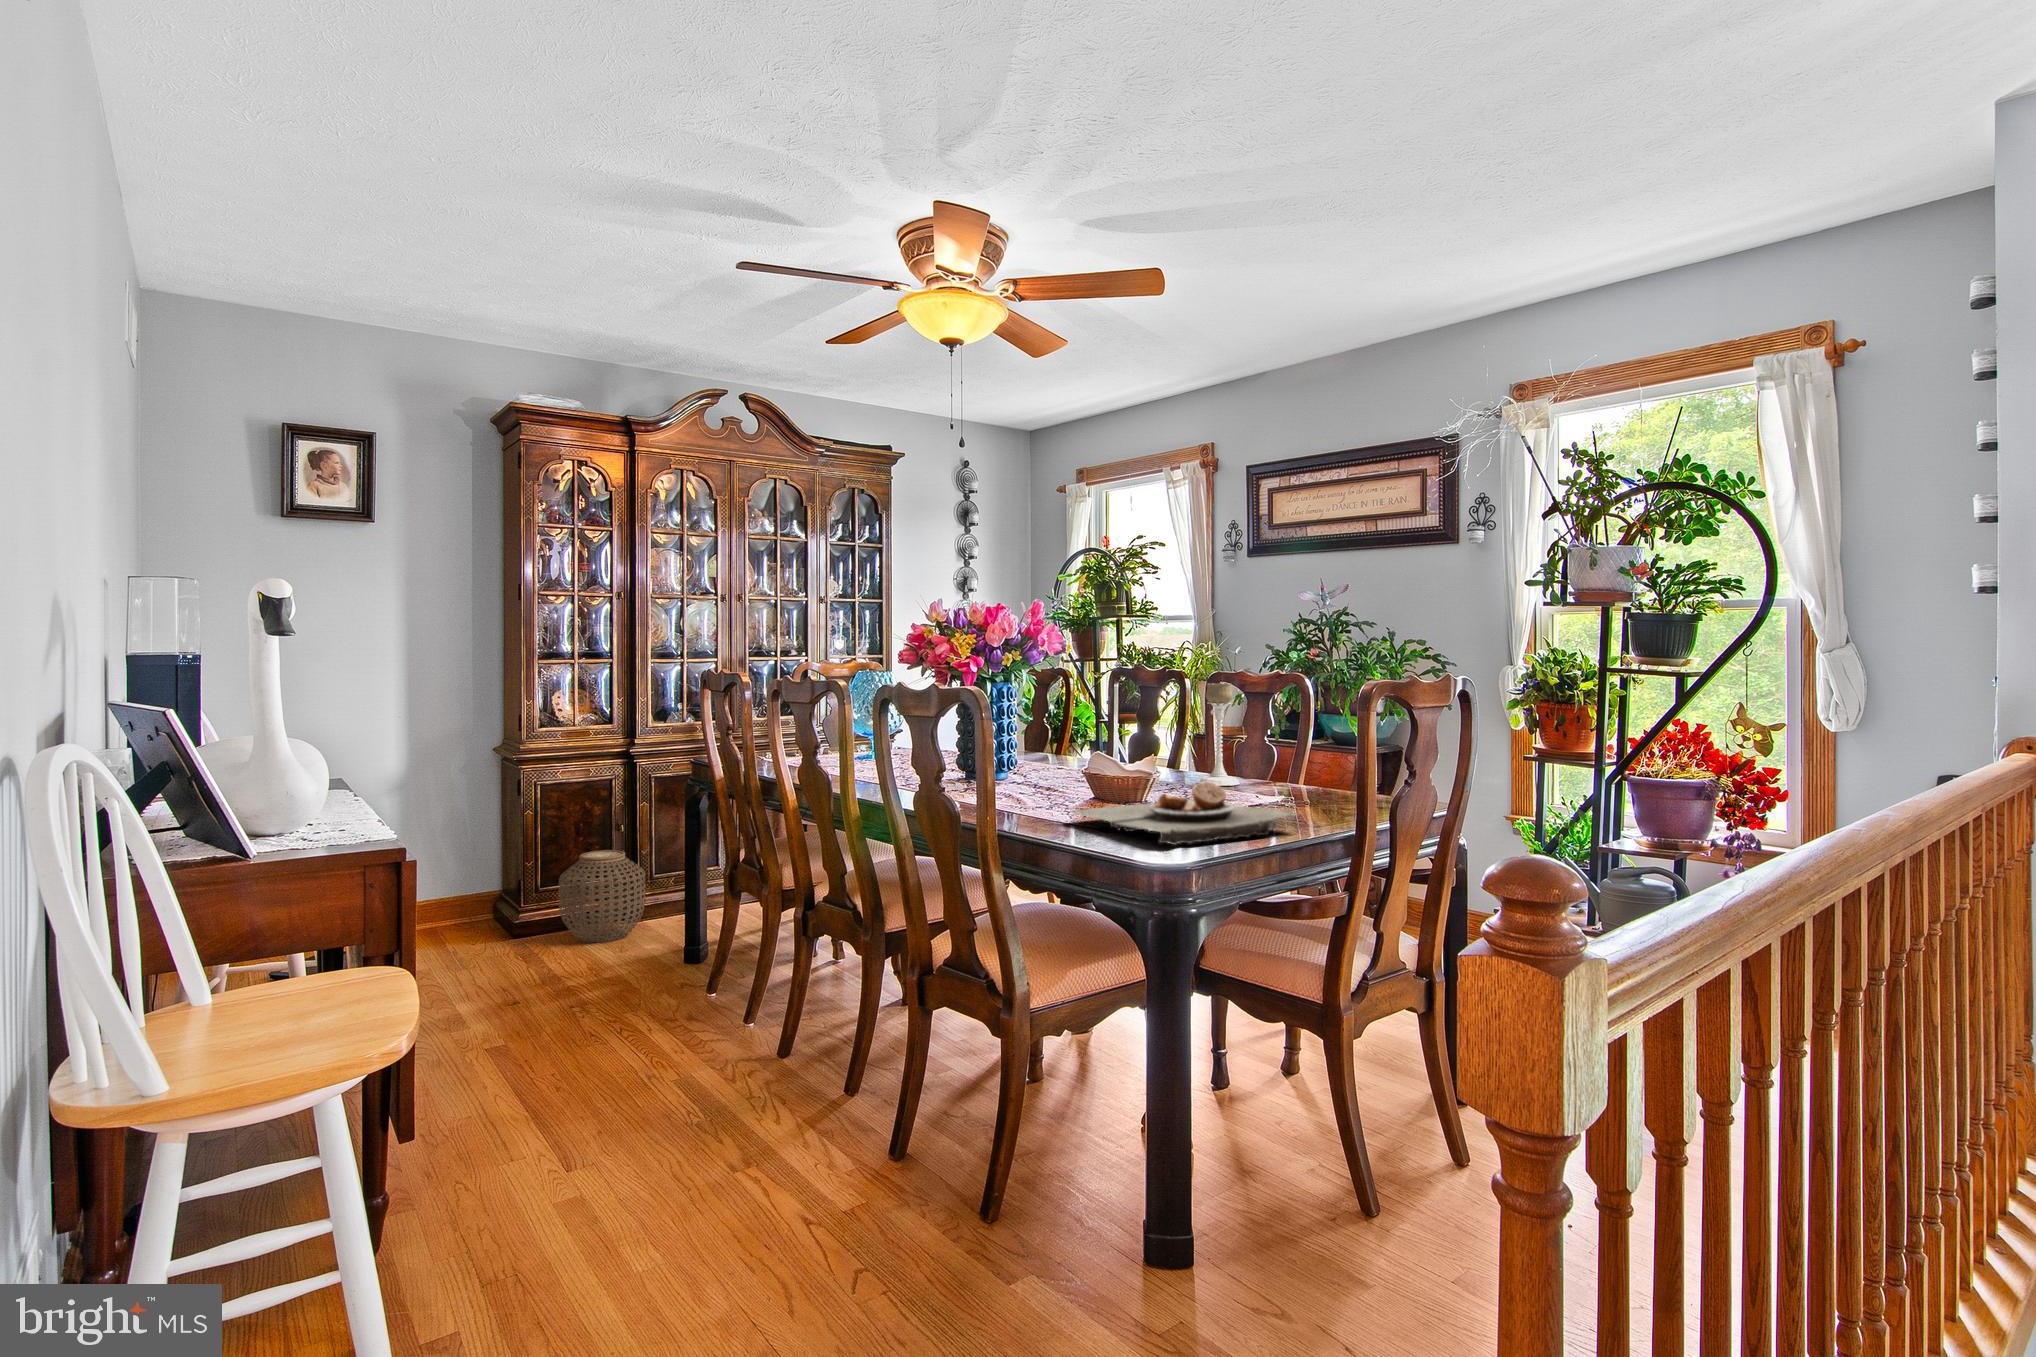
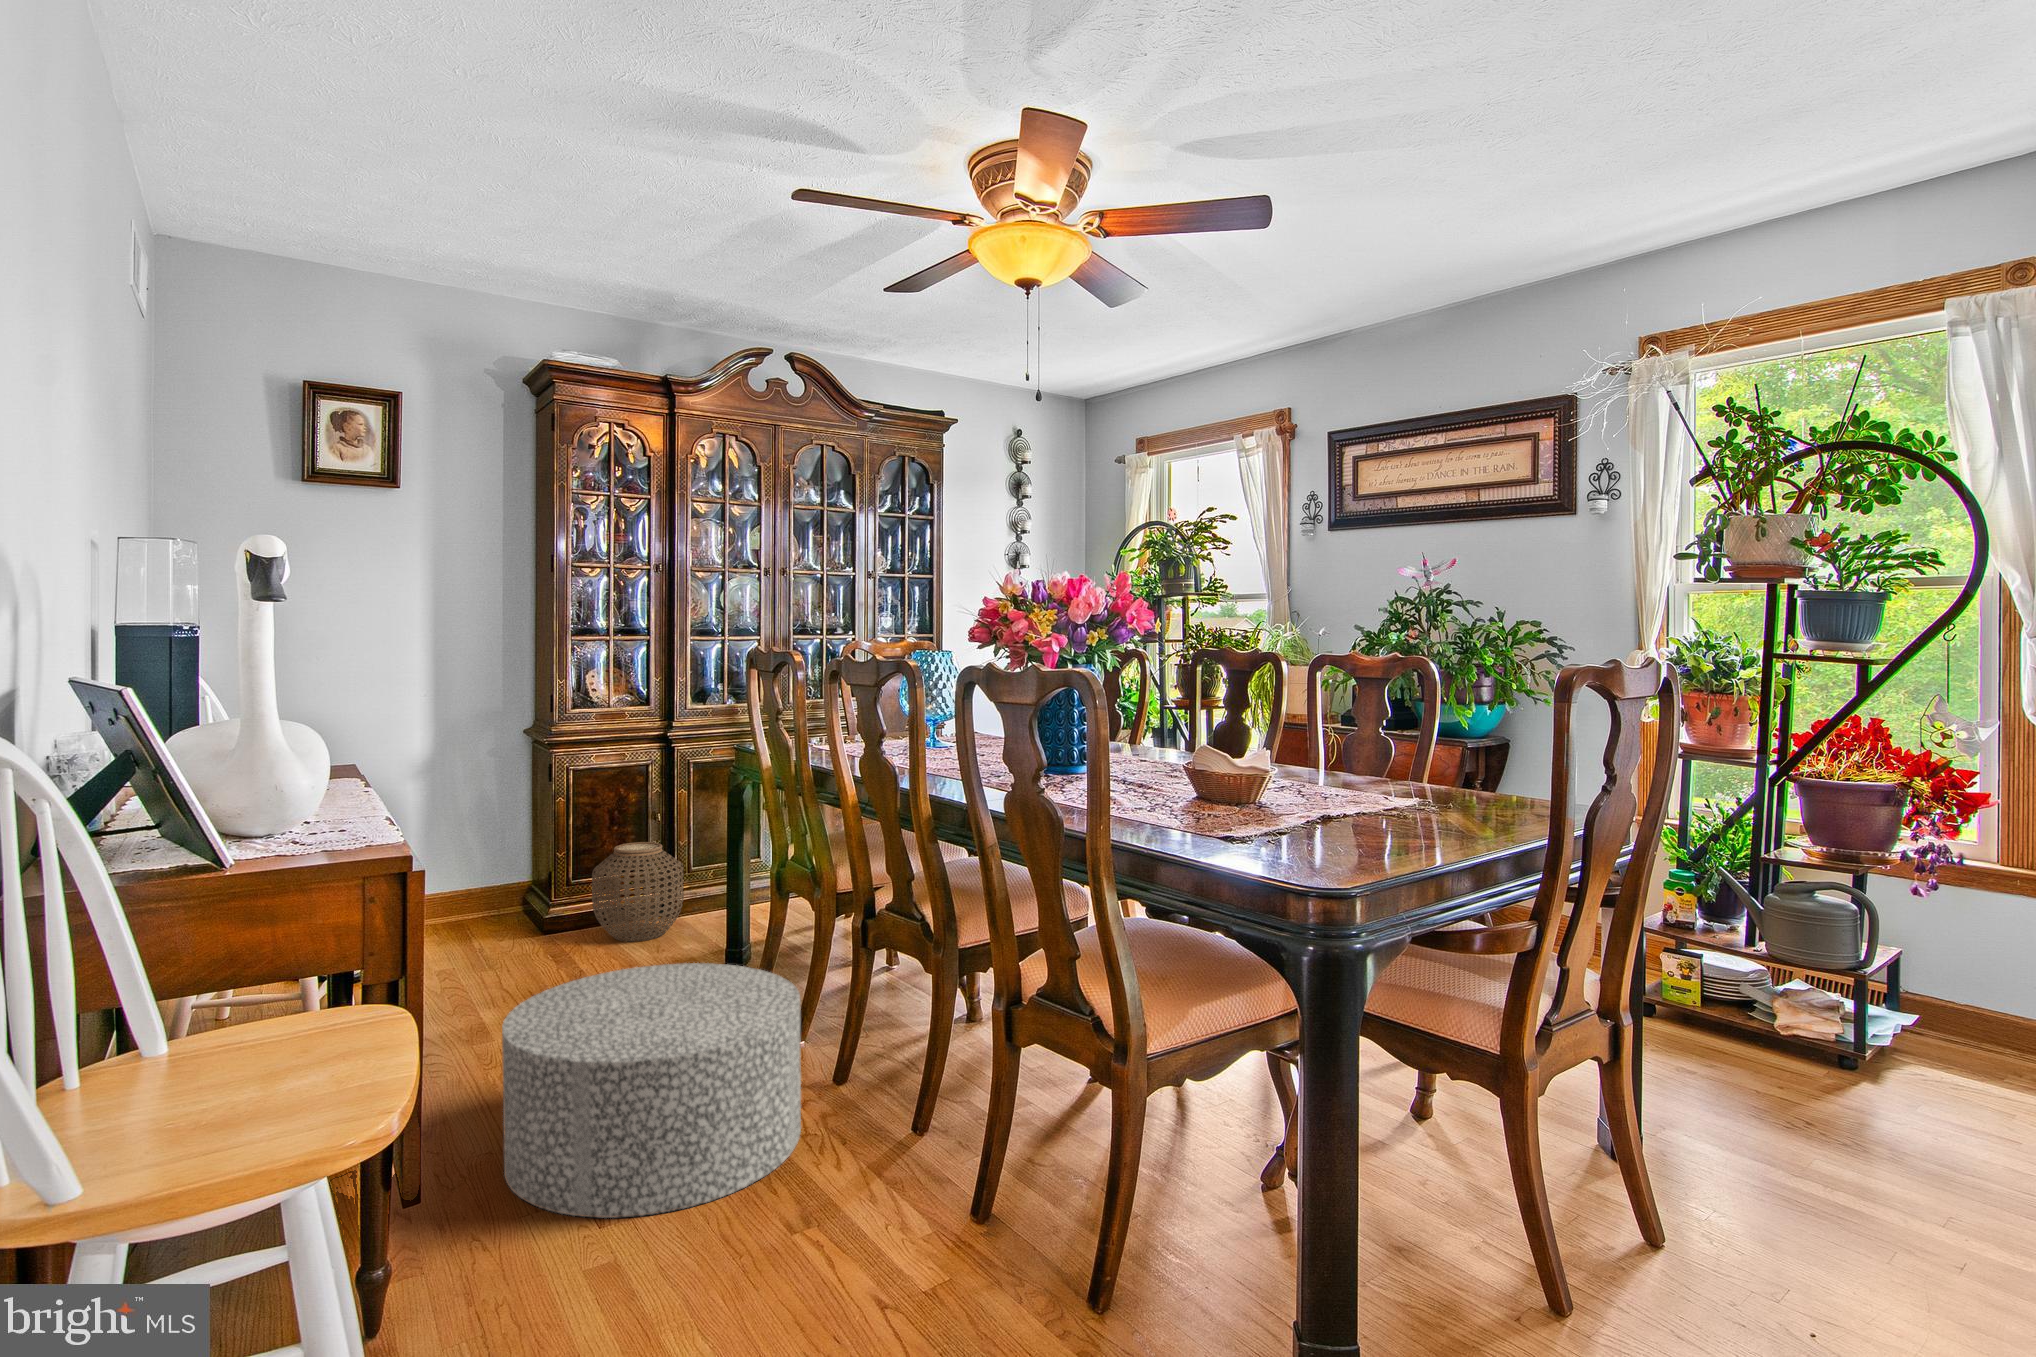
candle holder: present [1198,683,1240,786] -> none [1310,668,1358,785]
plate: present [1071,783,1300,845] -> none [1179,785,1467,863]
ottoman: none [479,952,747,1167] -> present [502,963,801,1218]

